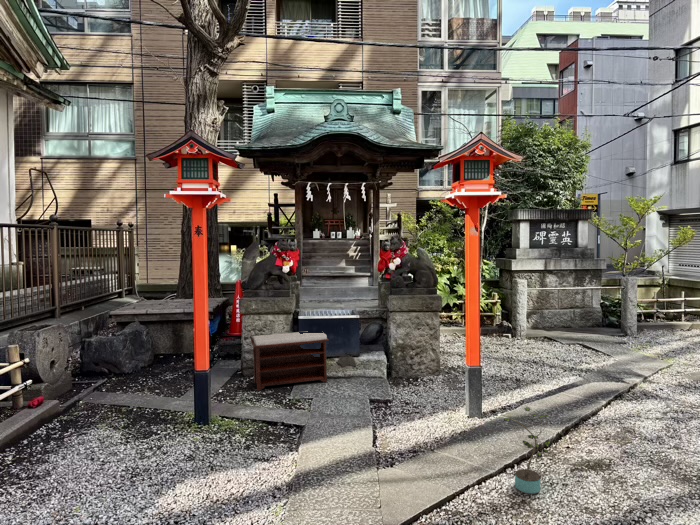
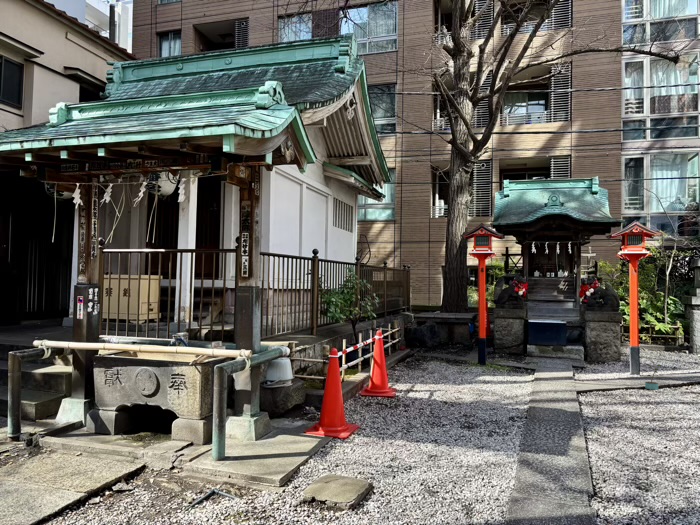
bench: present [251,332,329,391] -> none [500,329,547,359]

